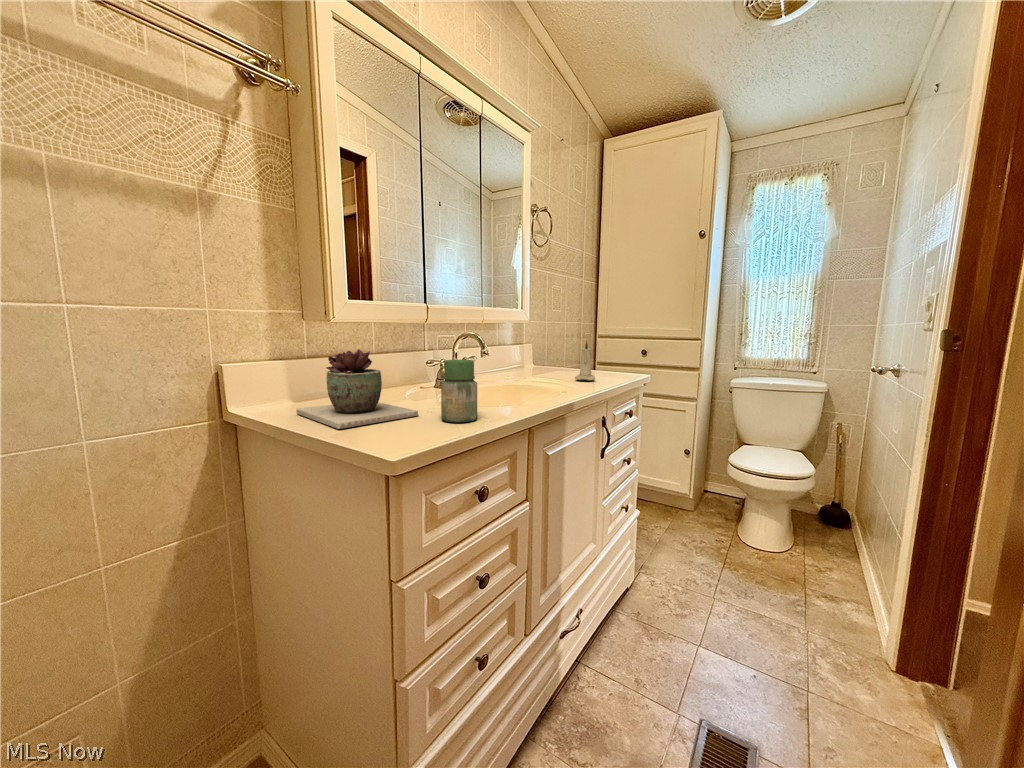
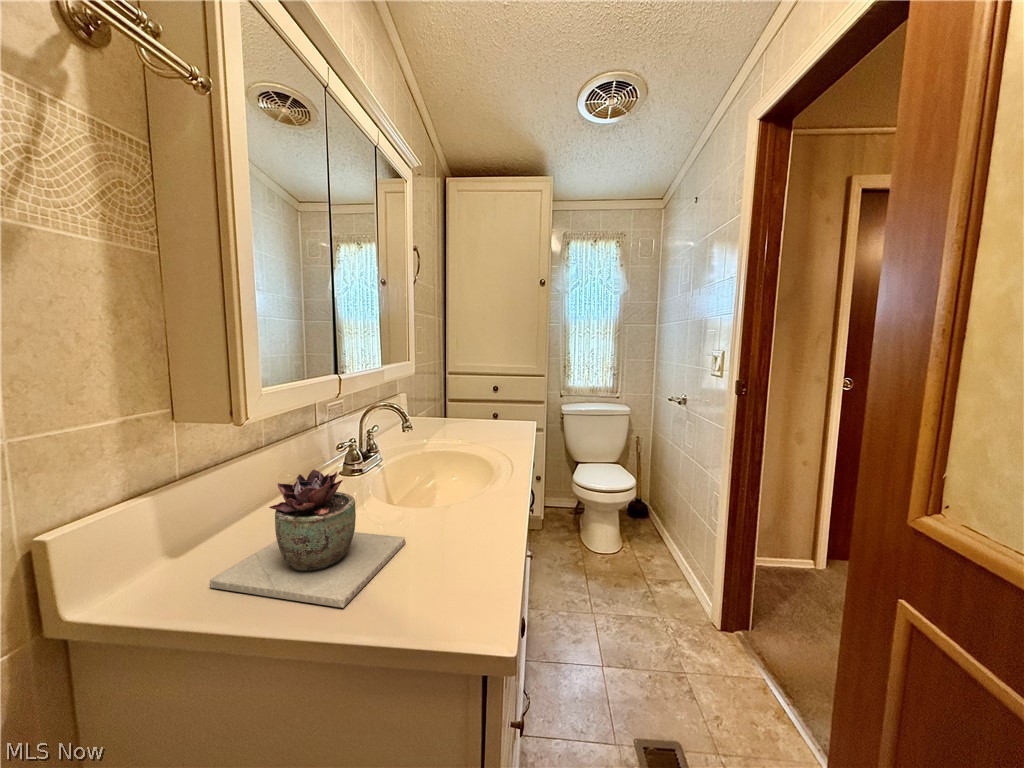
candle: present [575,341,595,381] -> none [473,394,494,436]
jar: present [441,360,477,422] -> none [441,464,485,547]

